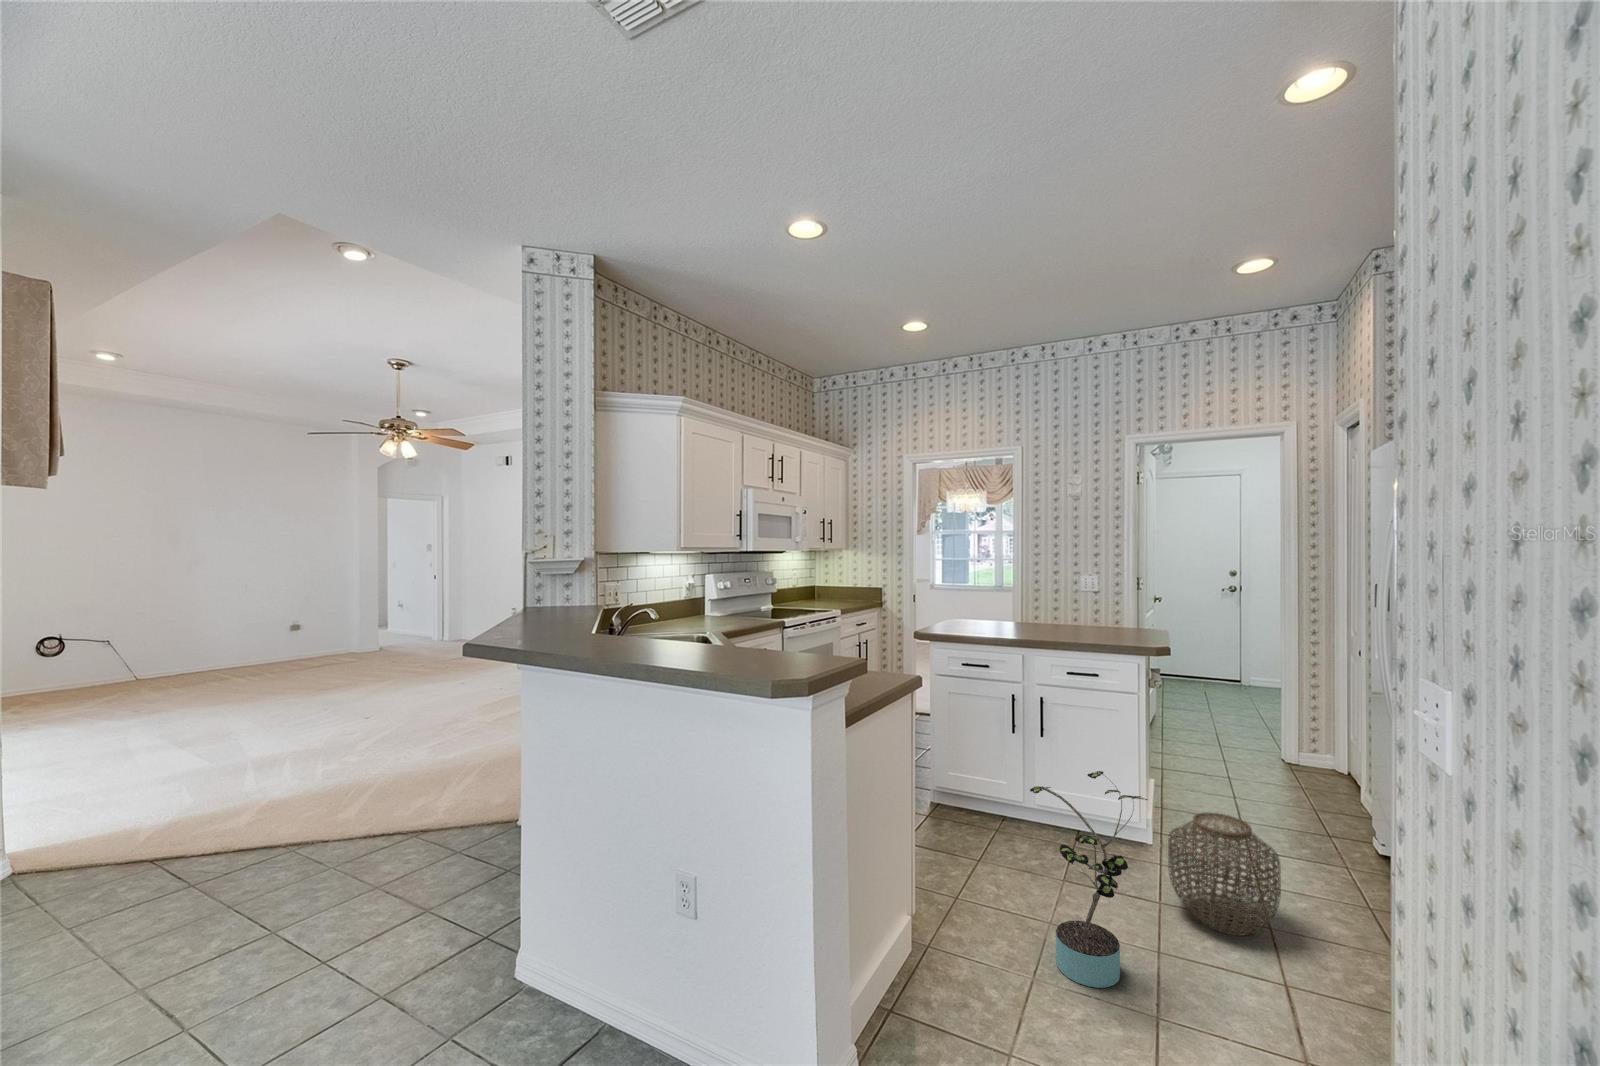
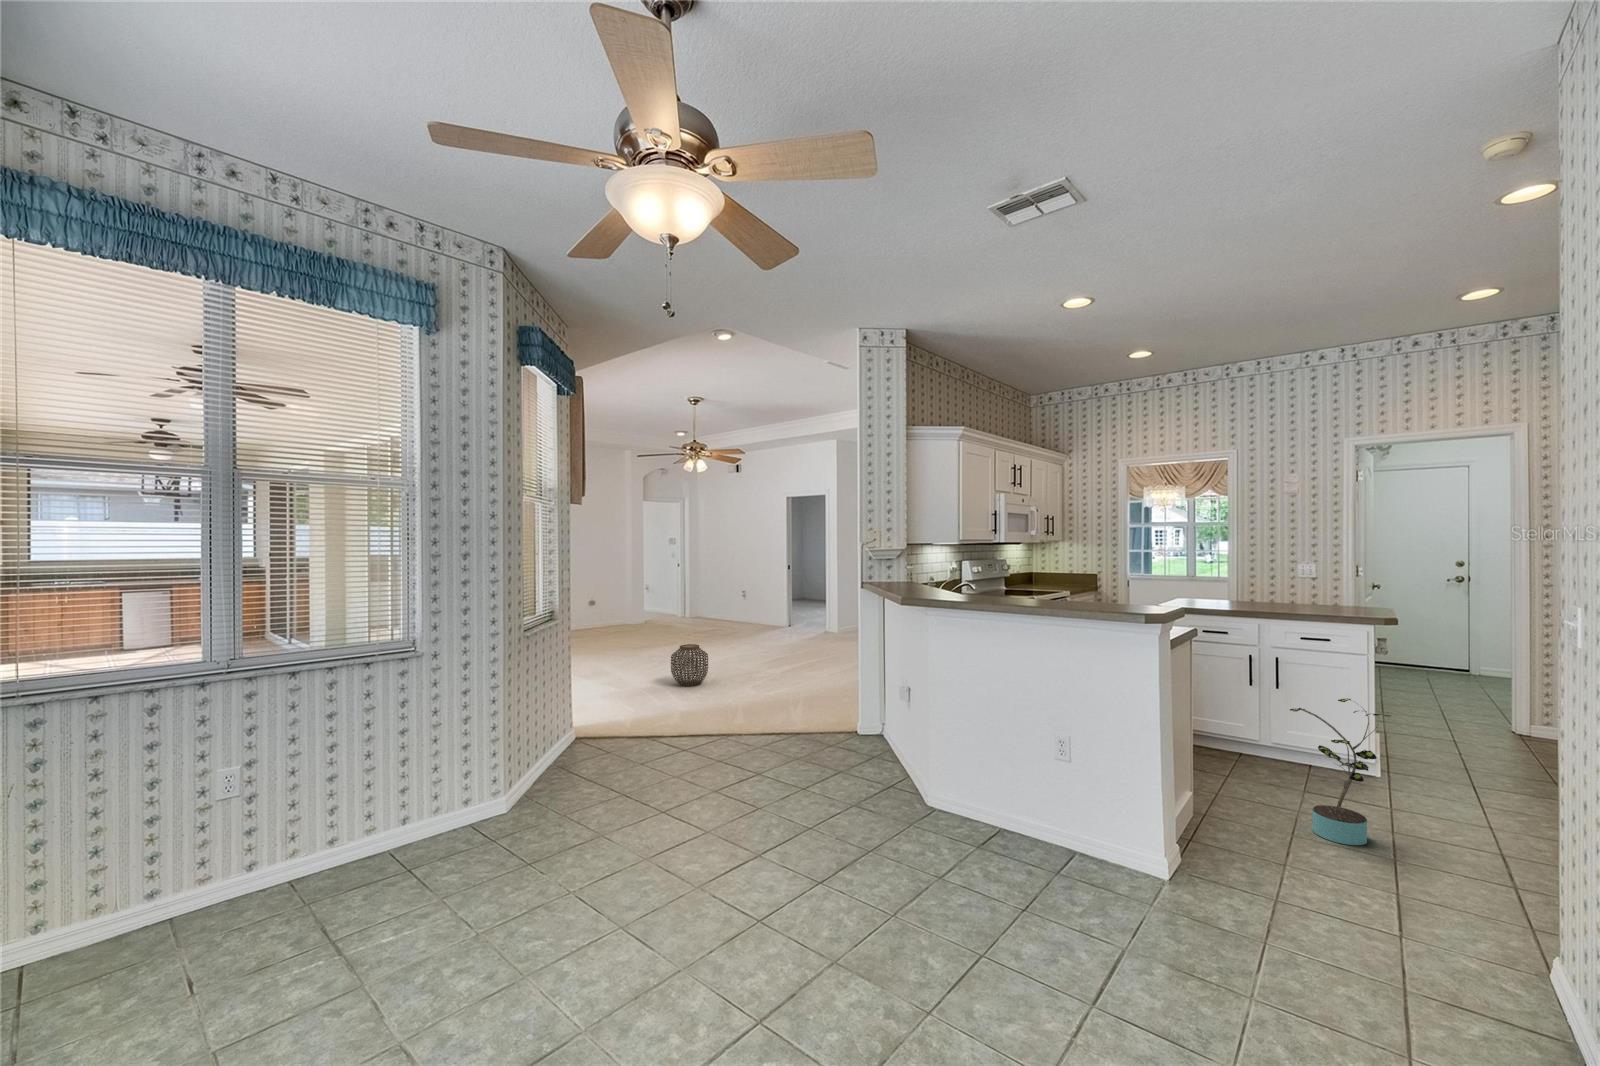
woven basket: present [1168,812,1281,935] -> present [671,644,708,686]

